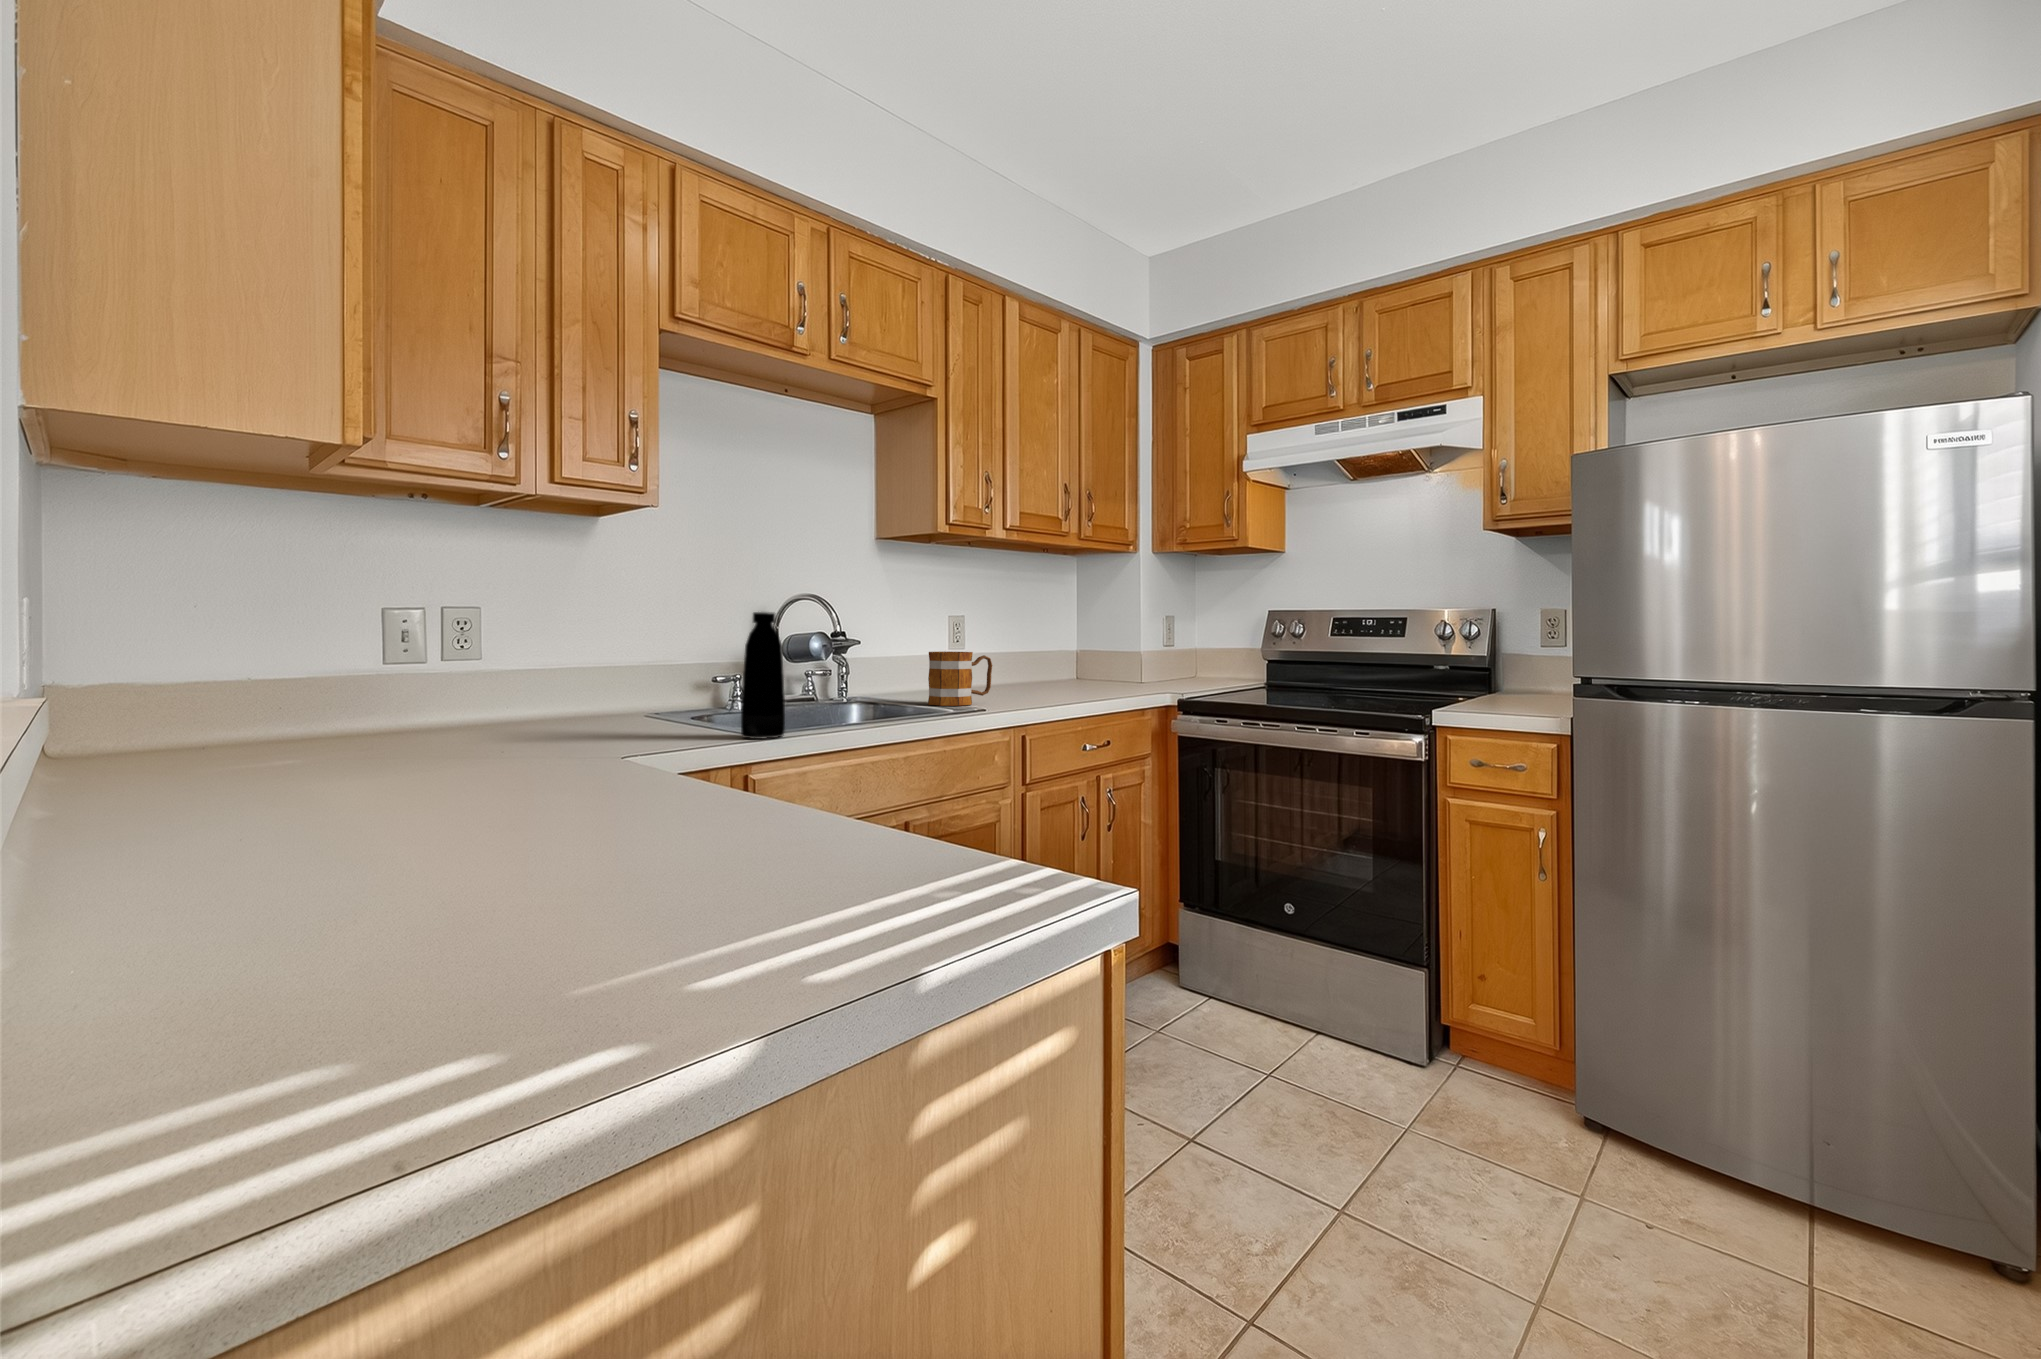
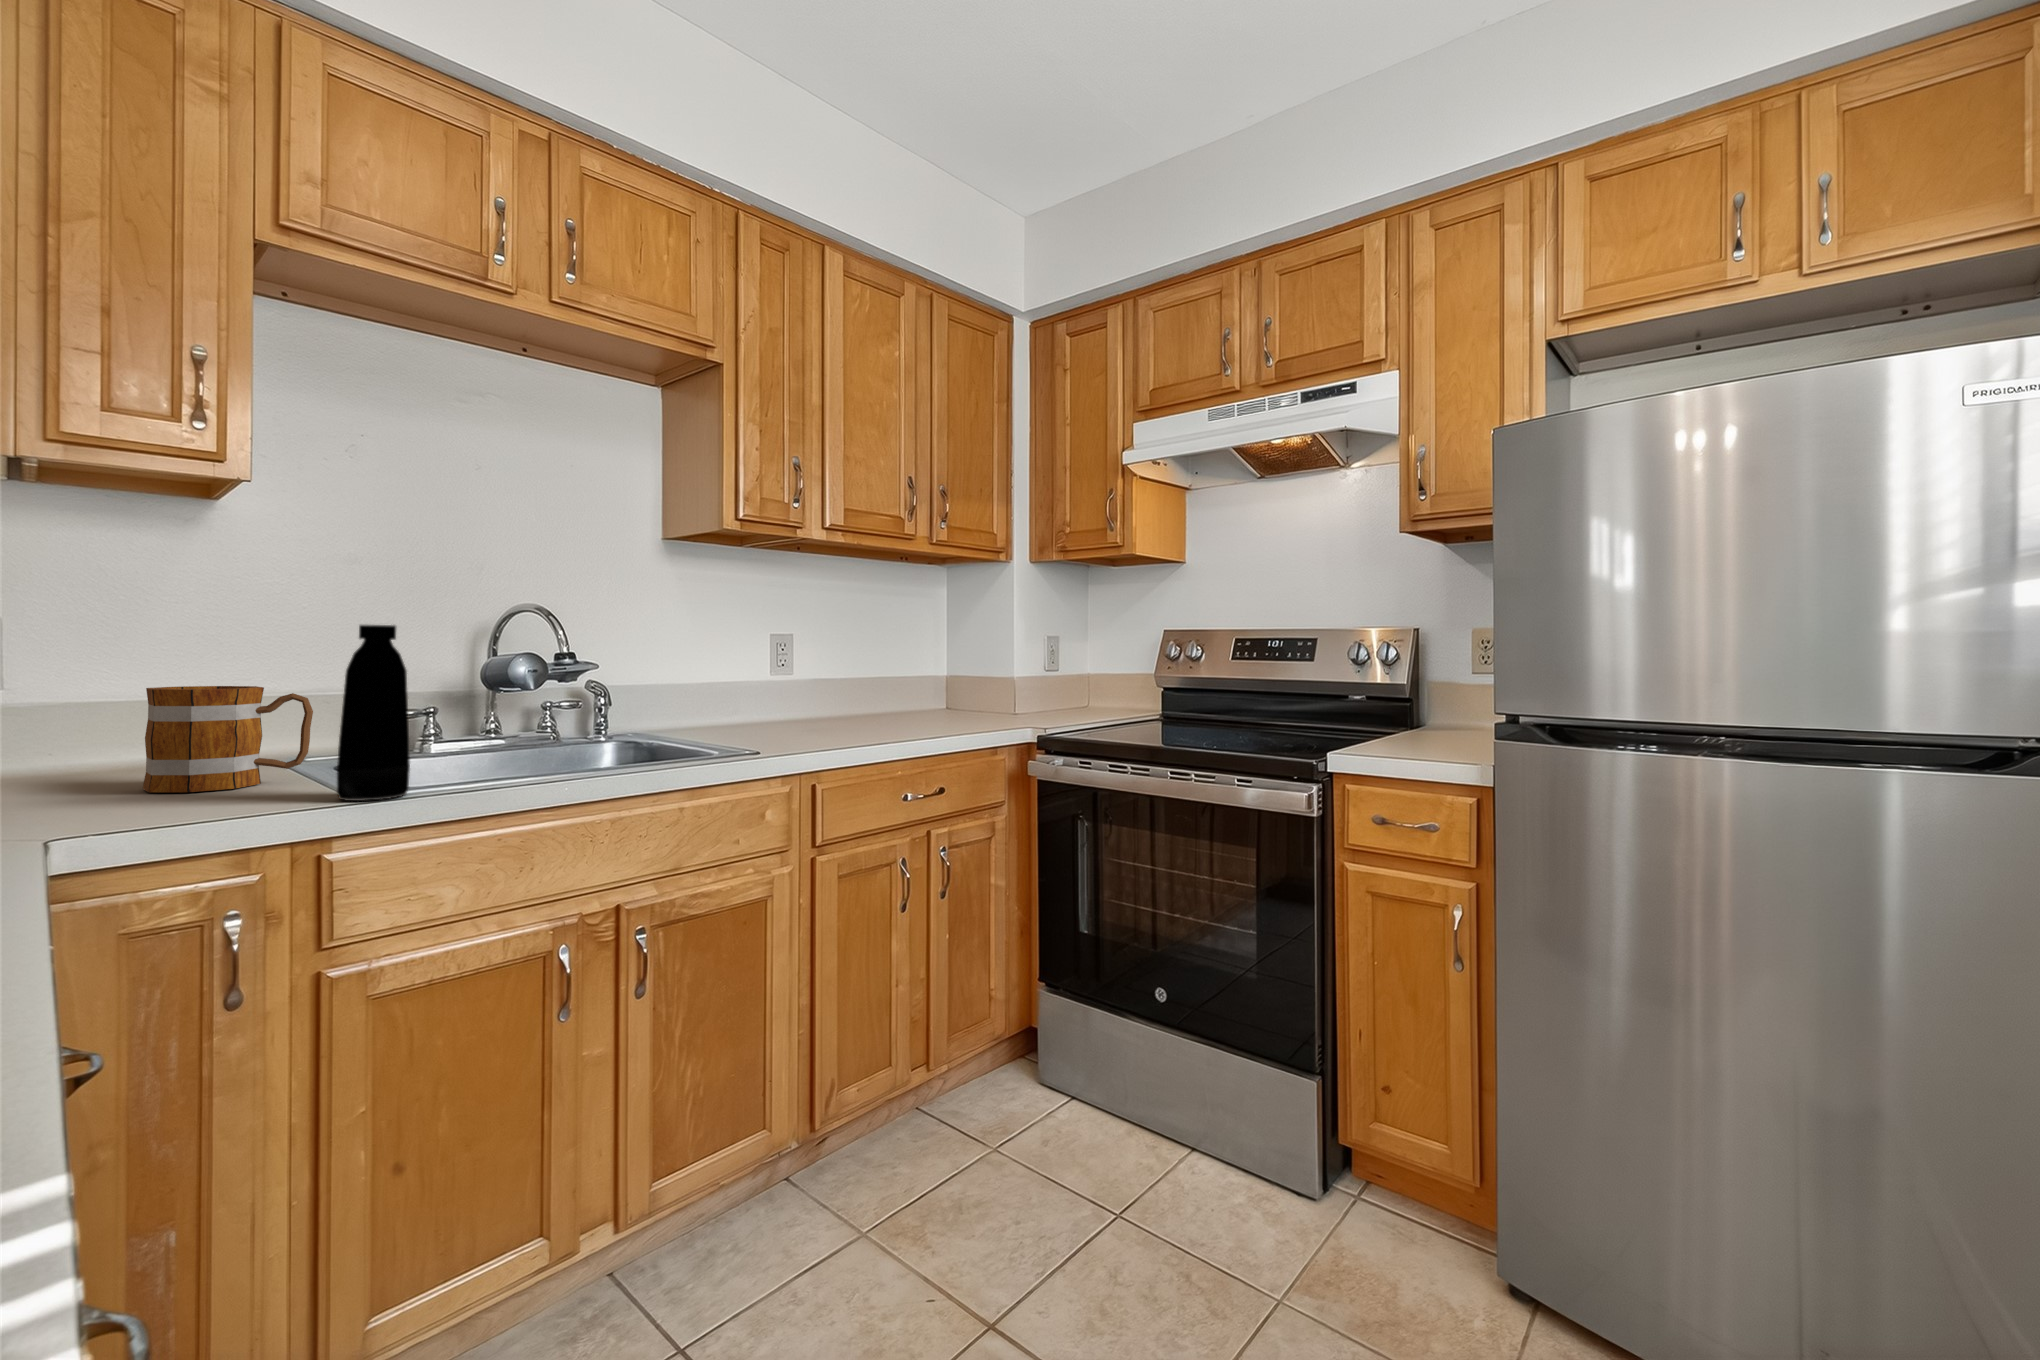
mug: present [928,651,992,706] -> present [143,686,313,792]

